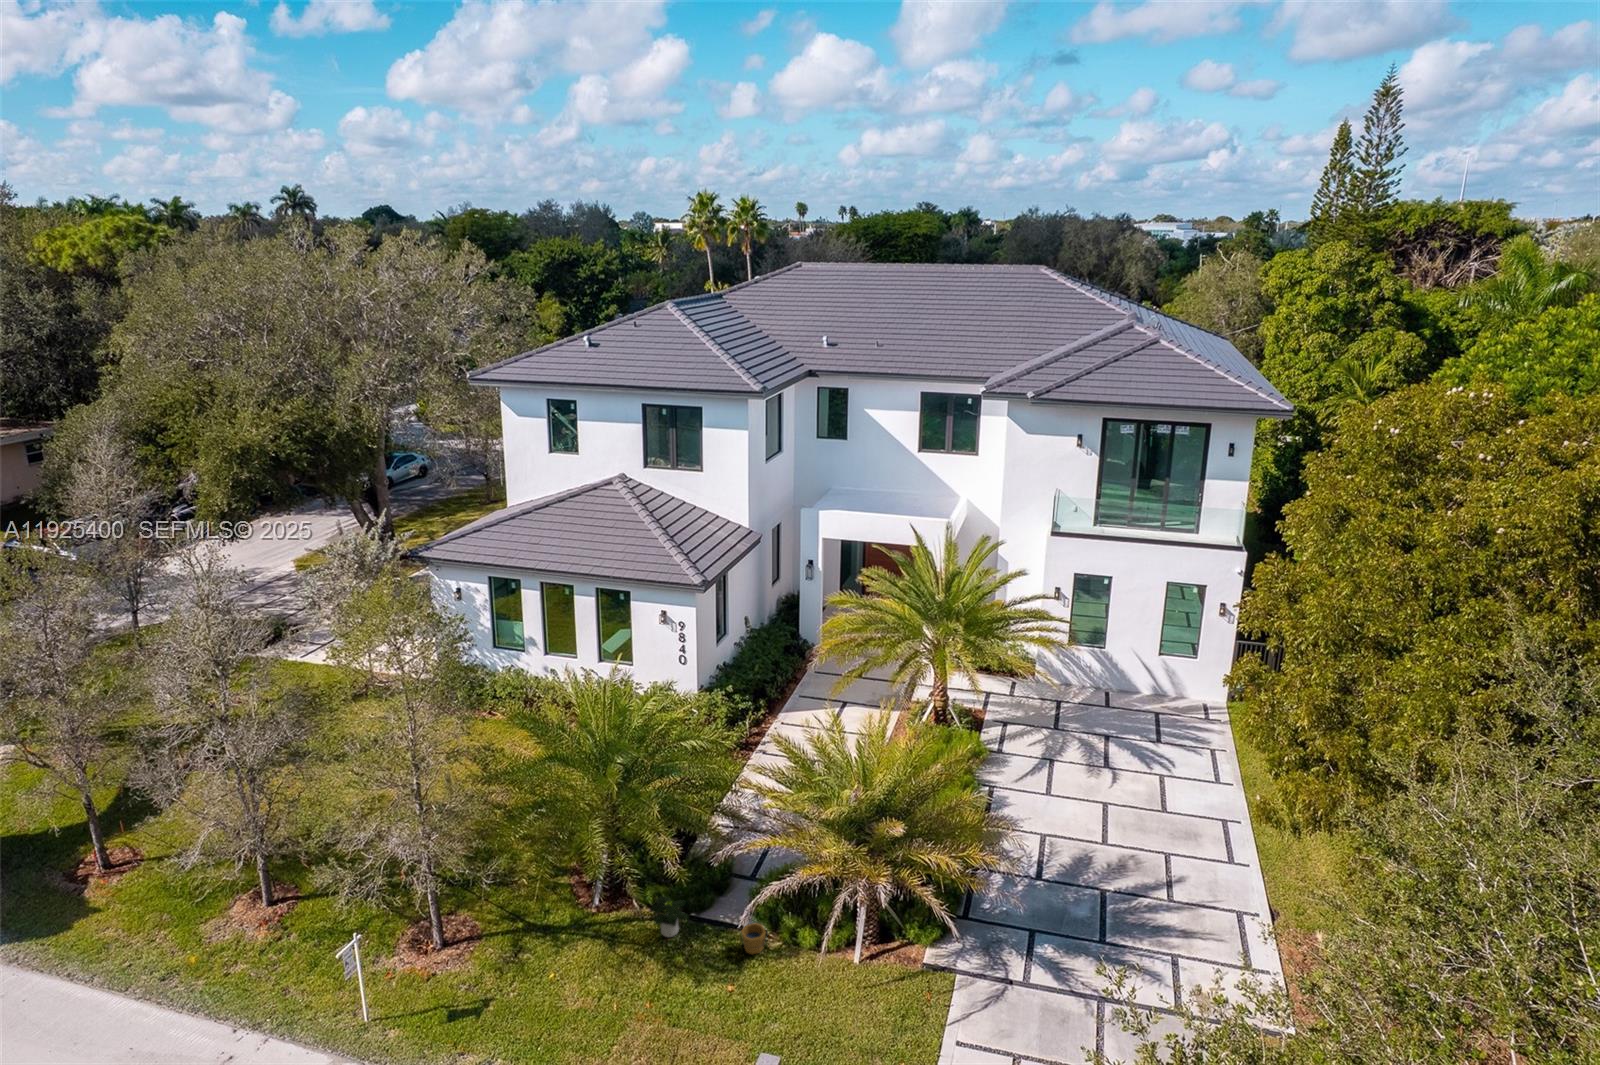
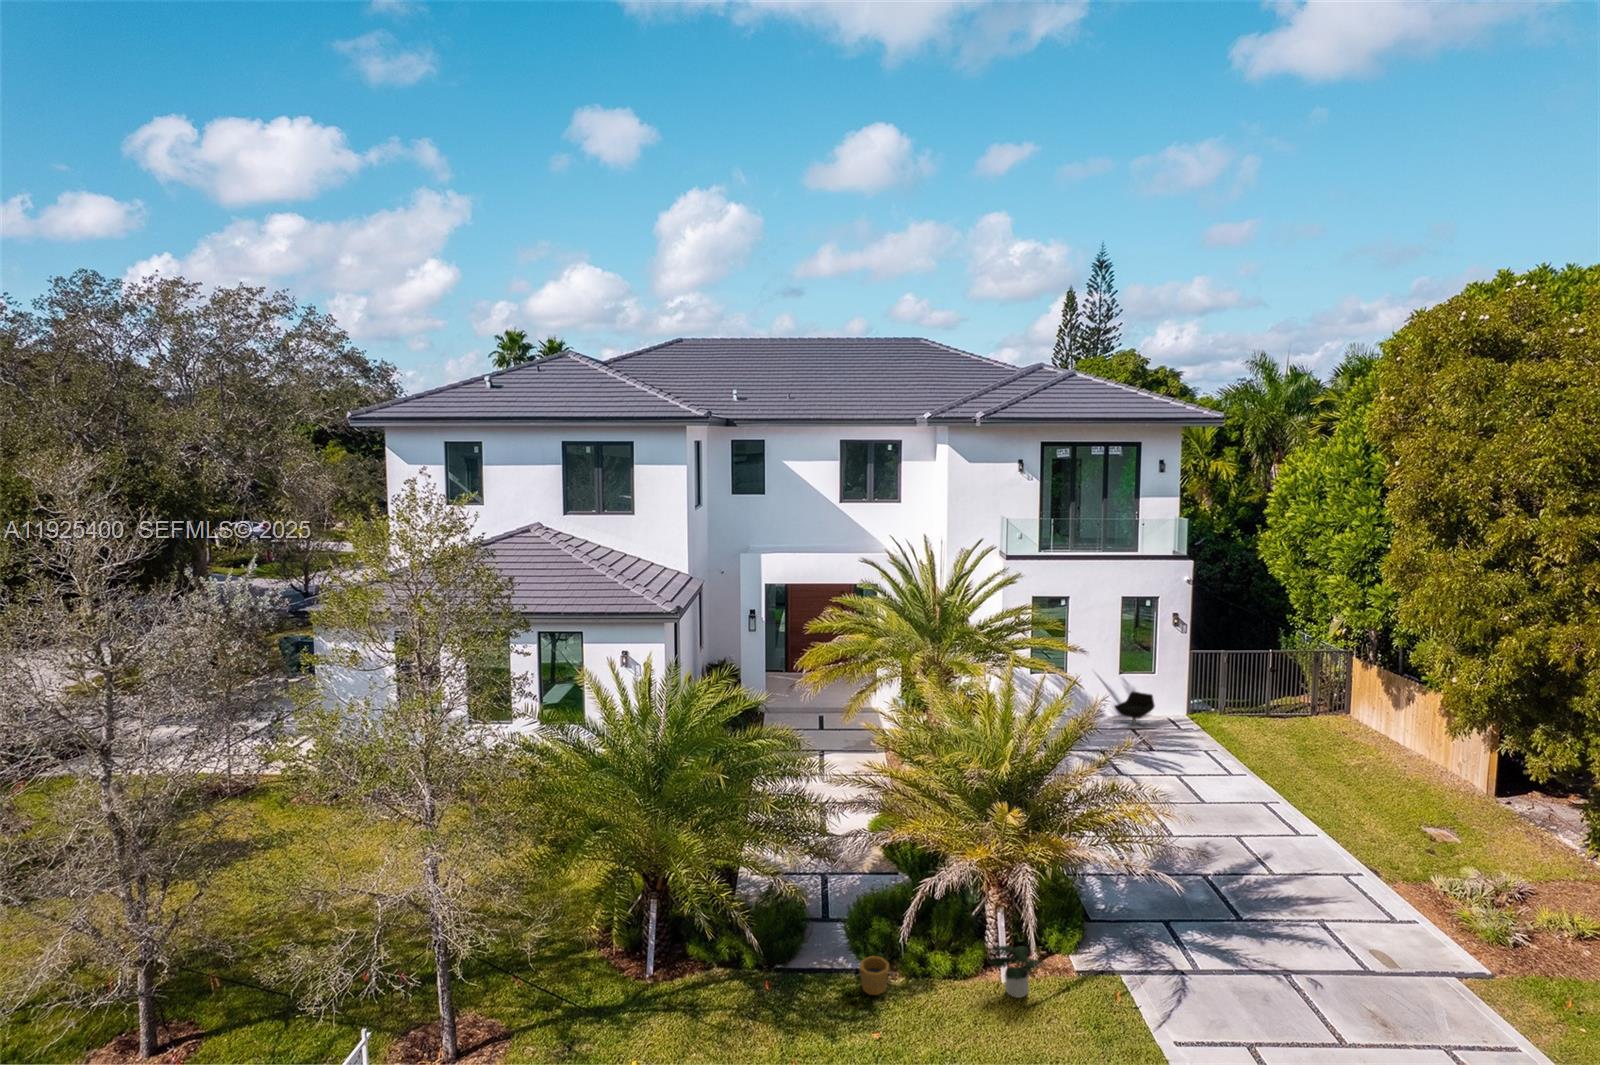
lounge chair: none [1147,674,1189,713] -> present [1115,692,1155,725]
potted plant: present [651,897,688,937] -> present [990,946,1045,998]

